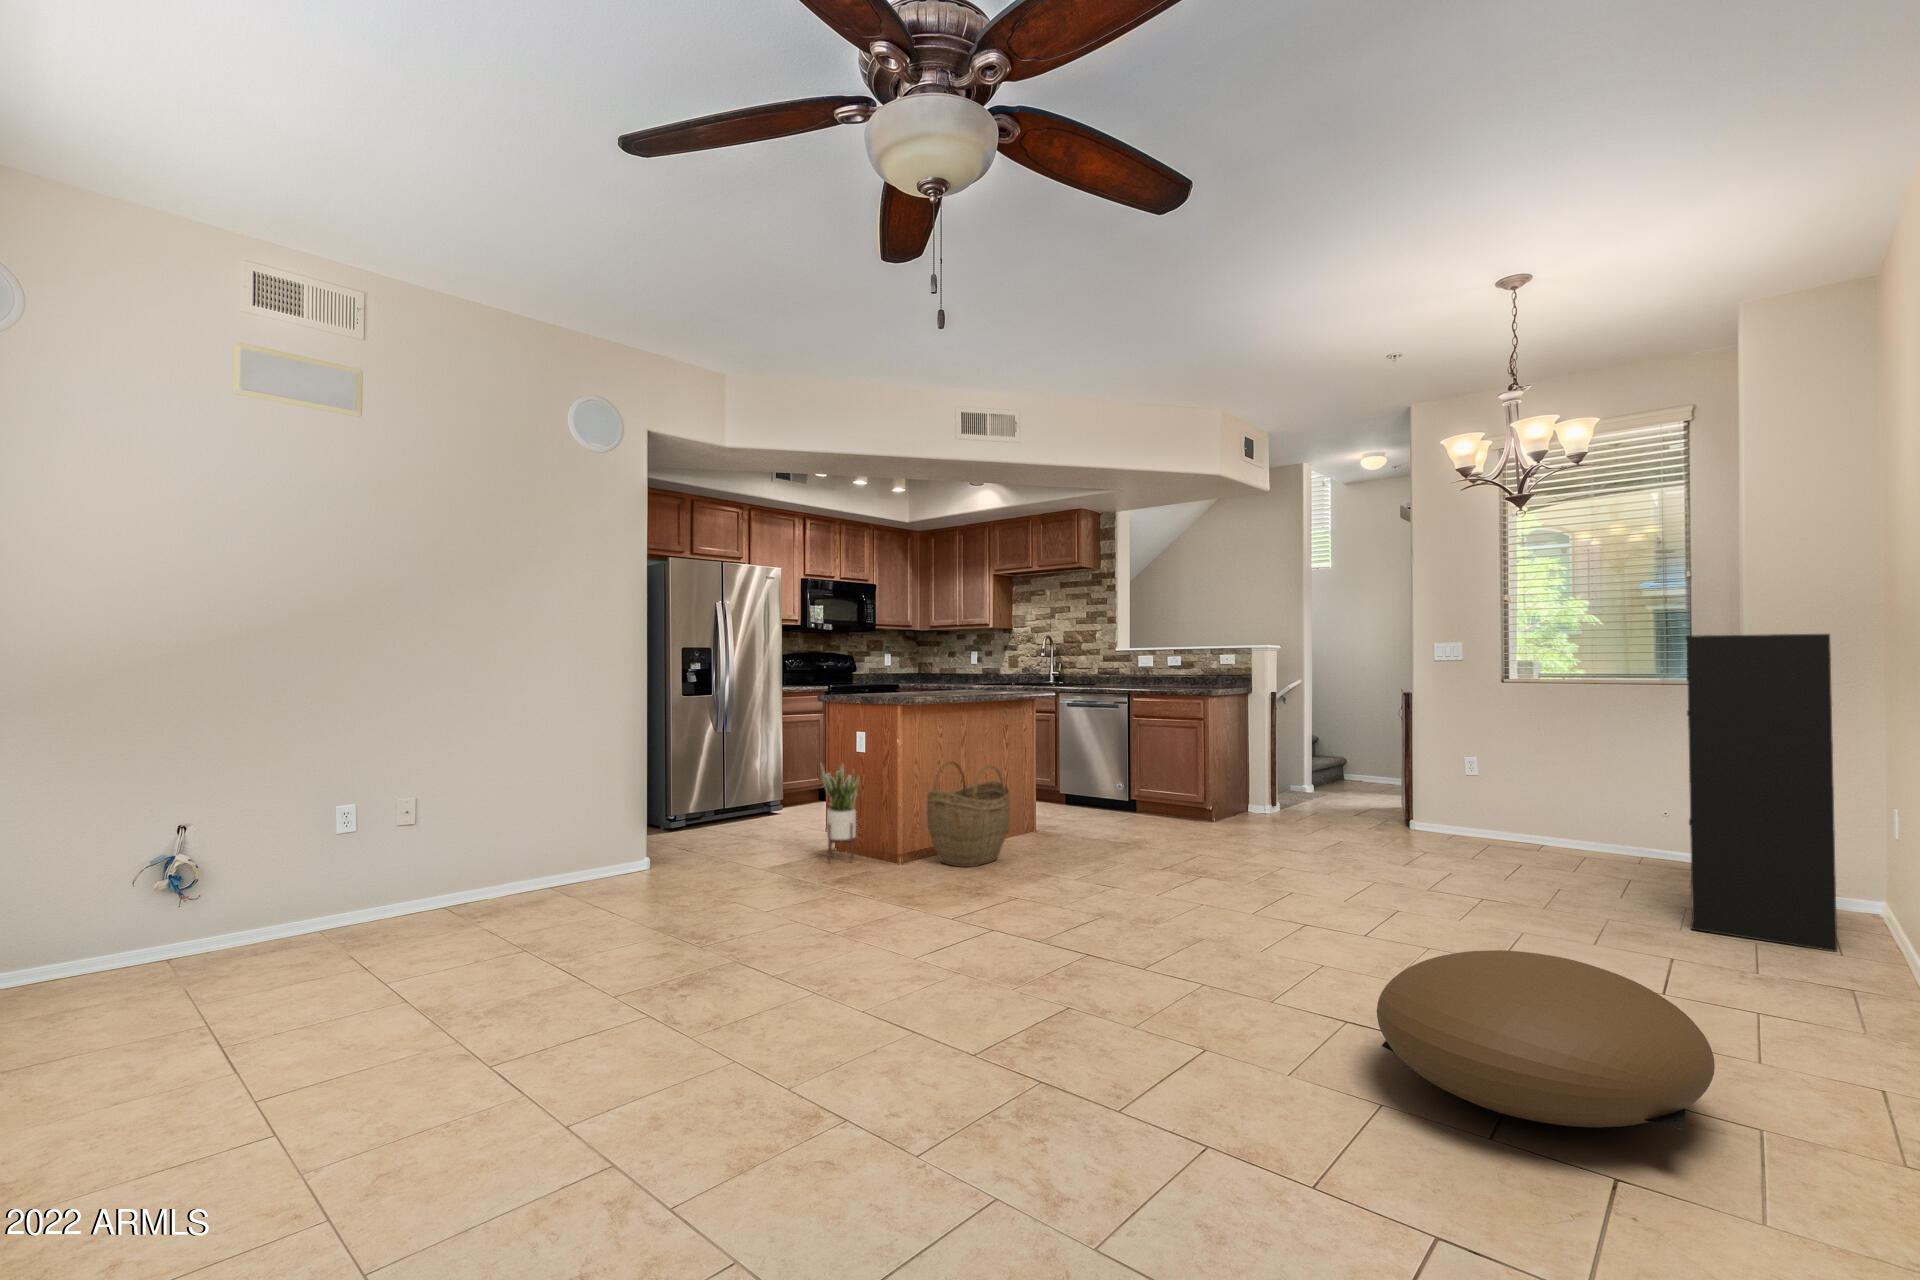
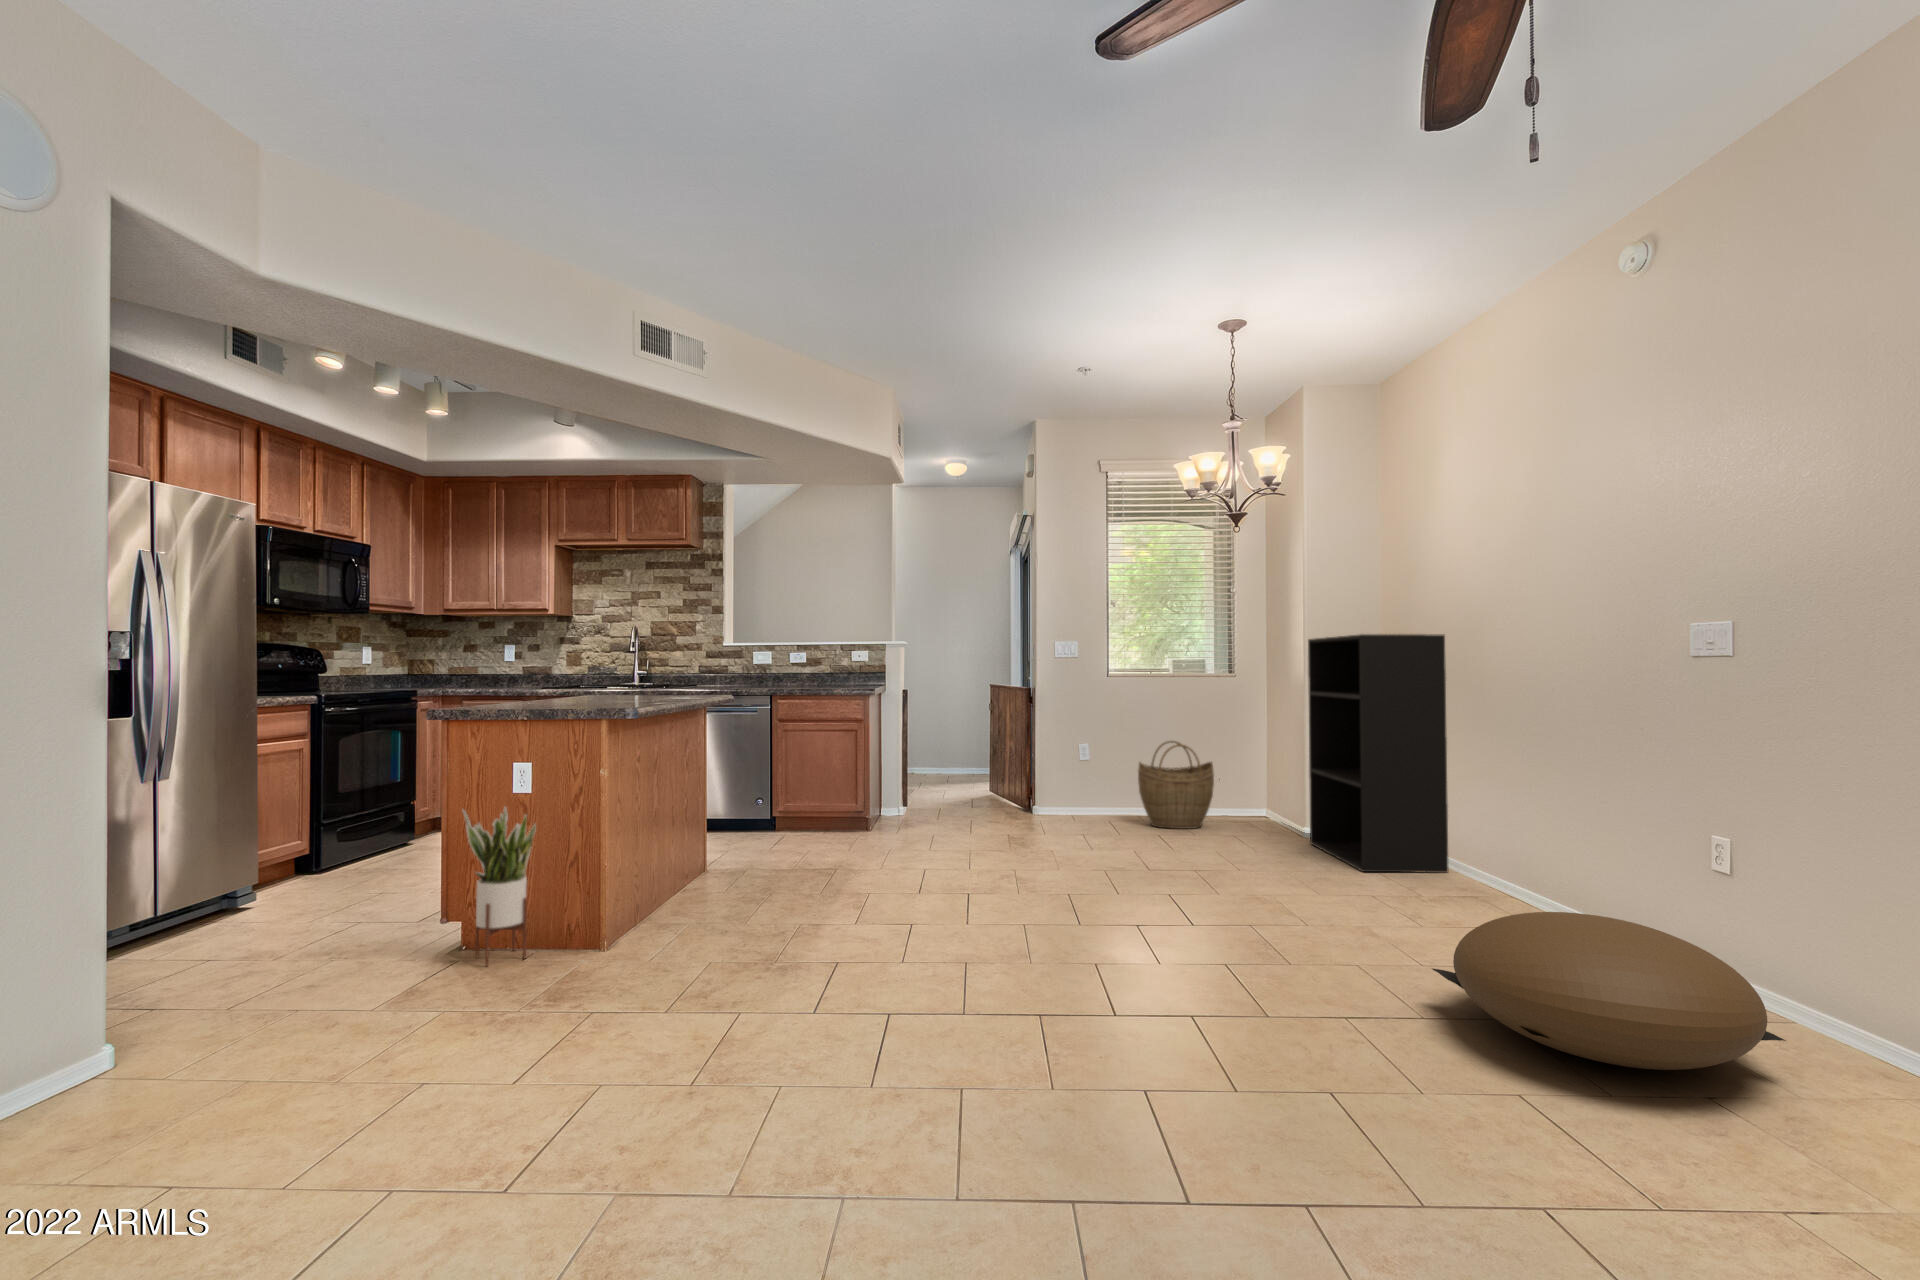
woven basket: present [926,761,1011,867] -> present [1138,741,1214,829]

